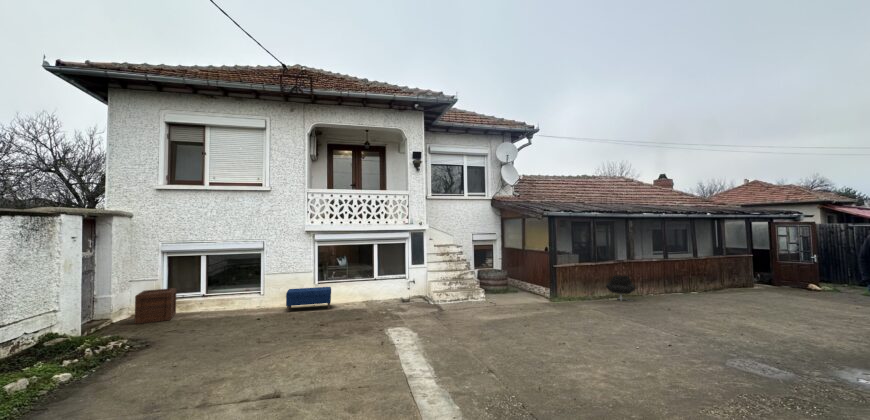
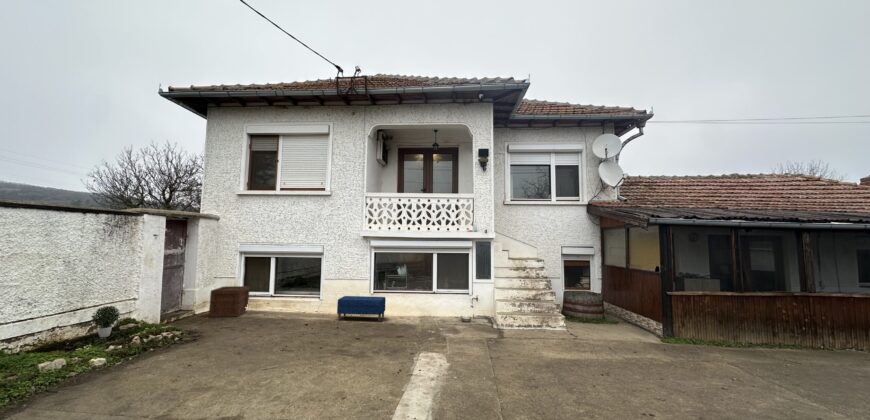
lounge chair: present [606,275,635,301] -> none [764,314,825,359]
potted plant: none [15,319,52,355] -> present [92,306,120,338]

